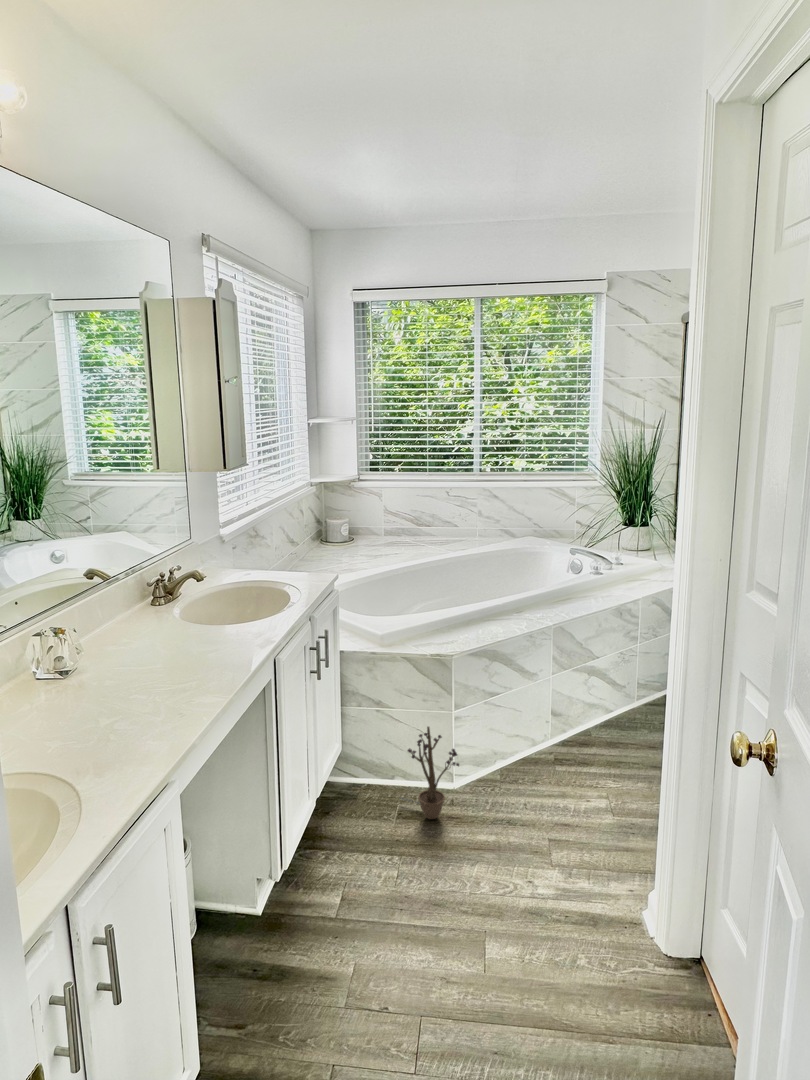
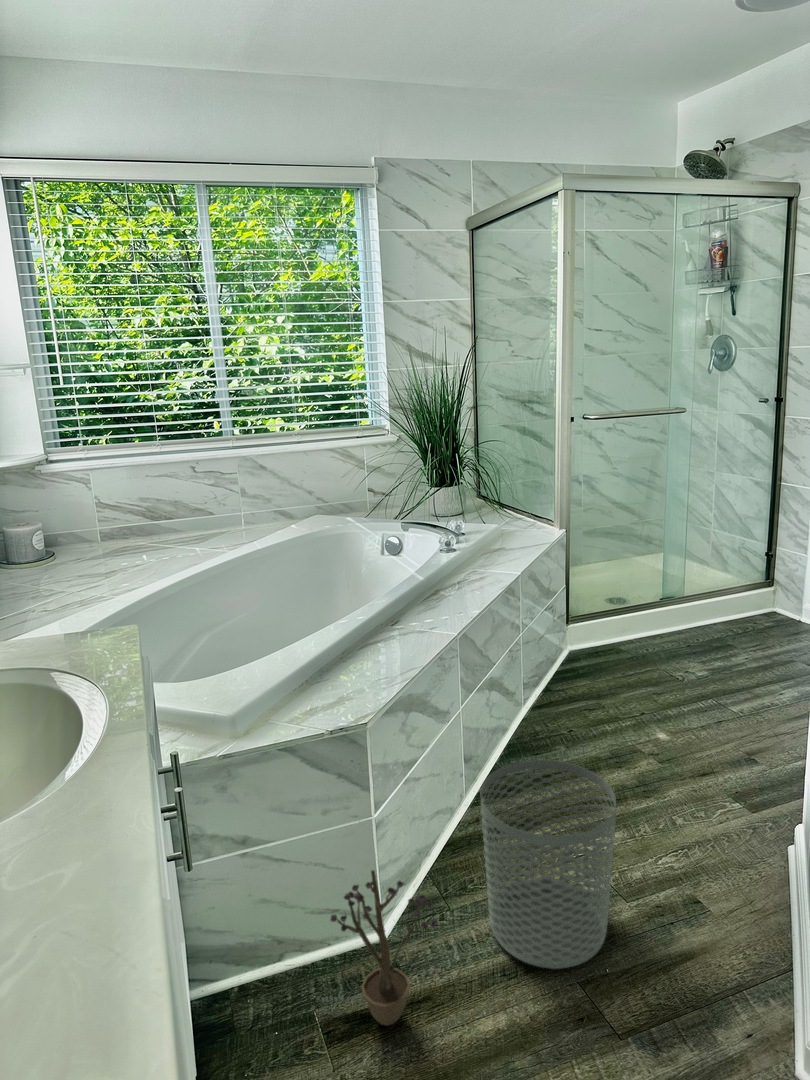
waste bin: none [511,705,597,831] -> present [481,760,616,969]

